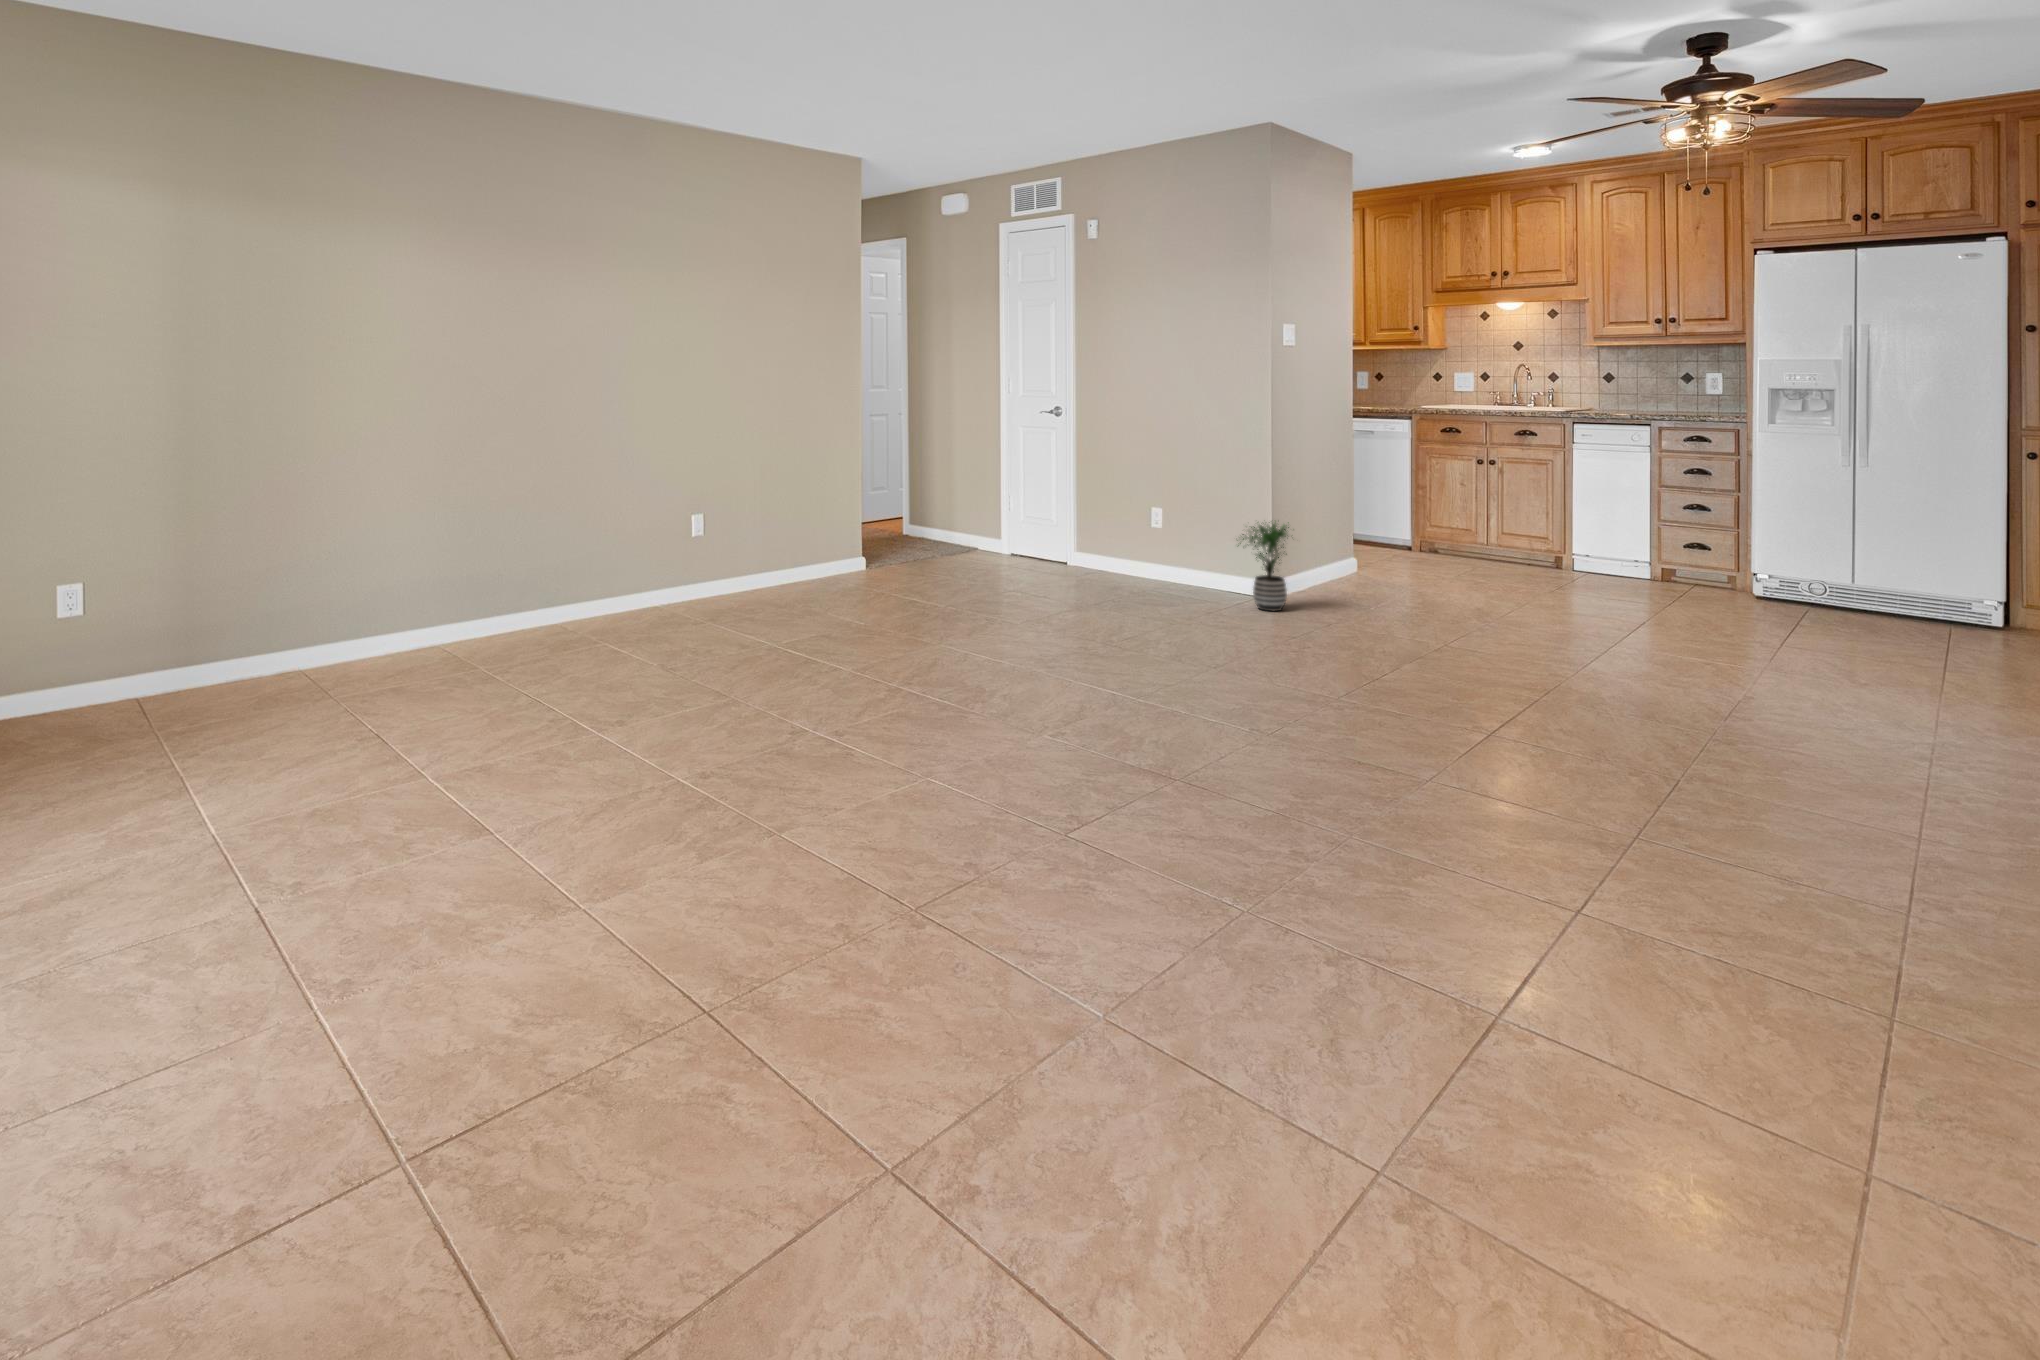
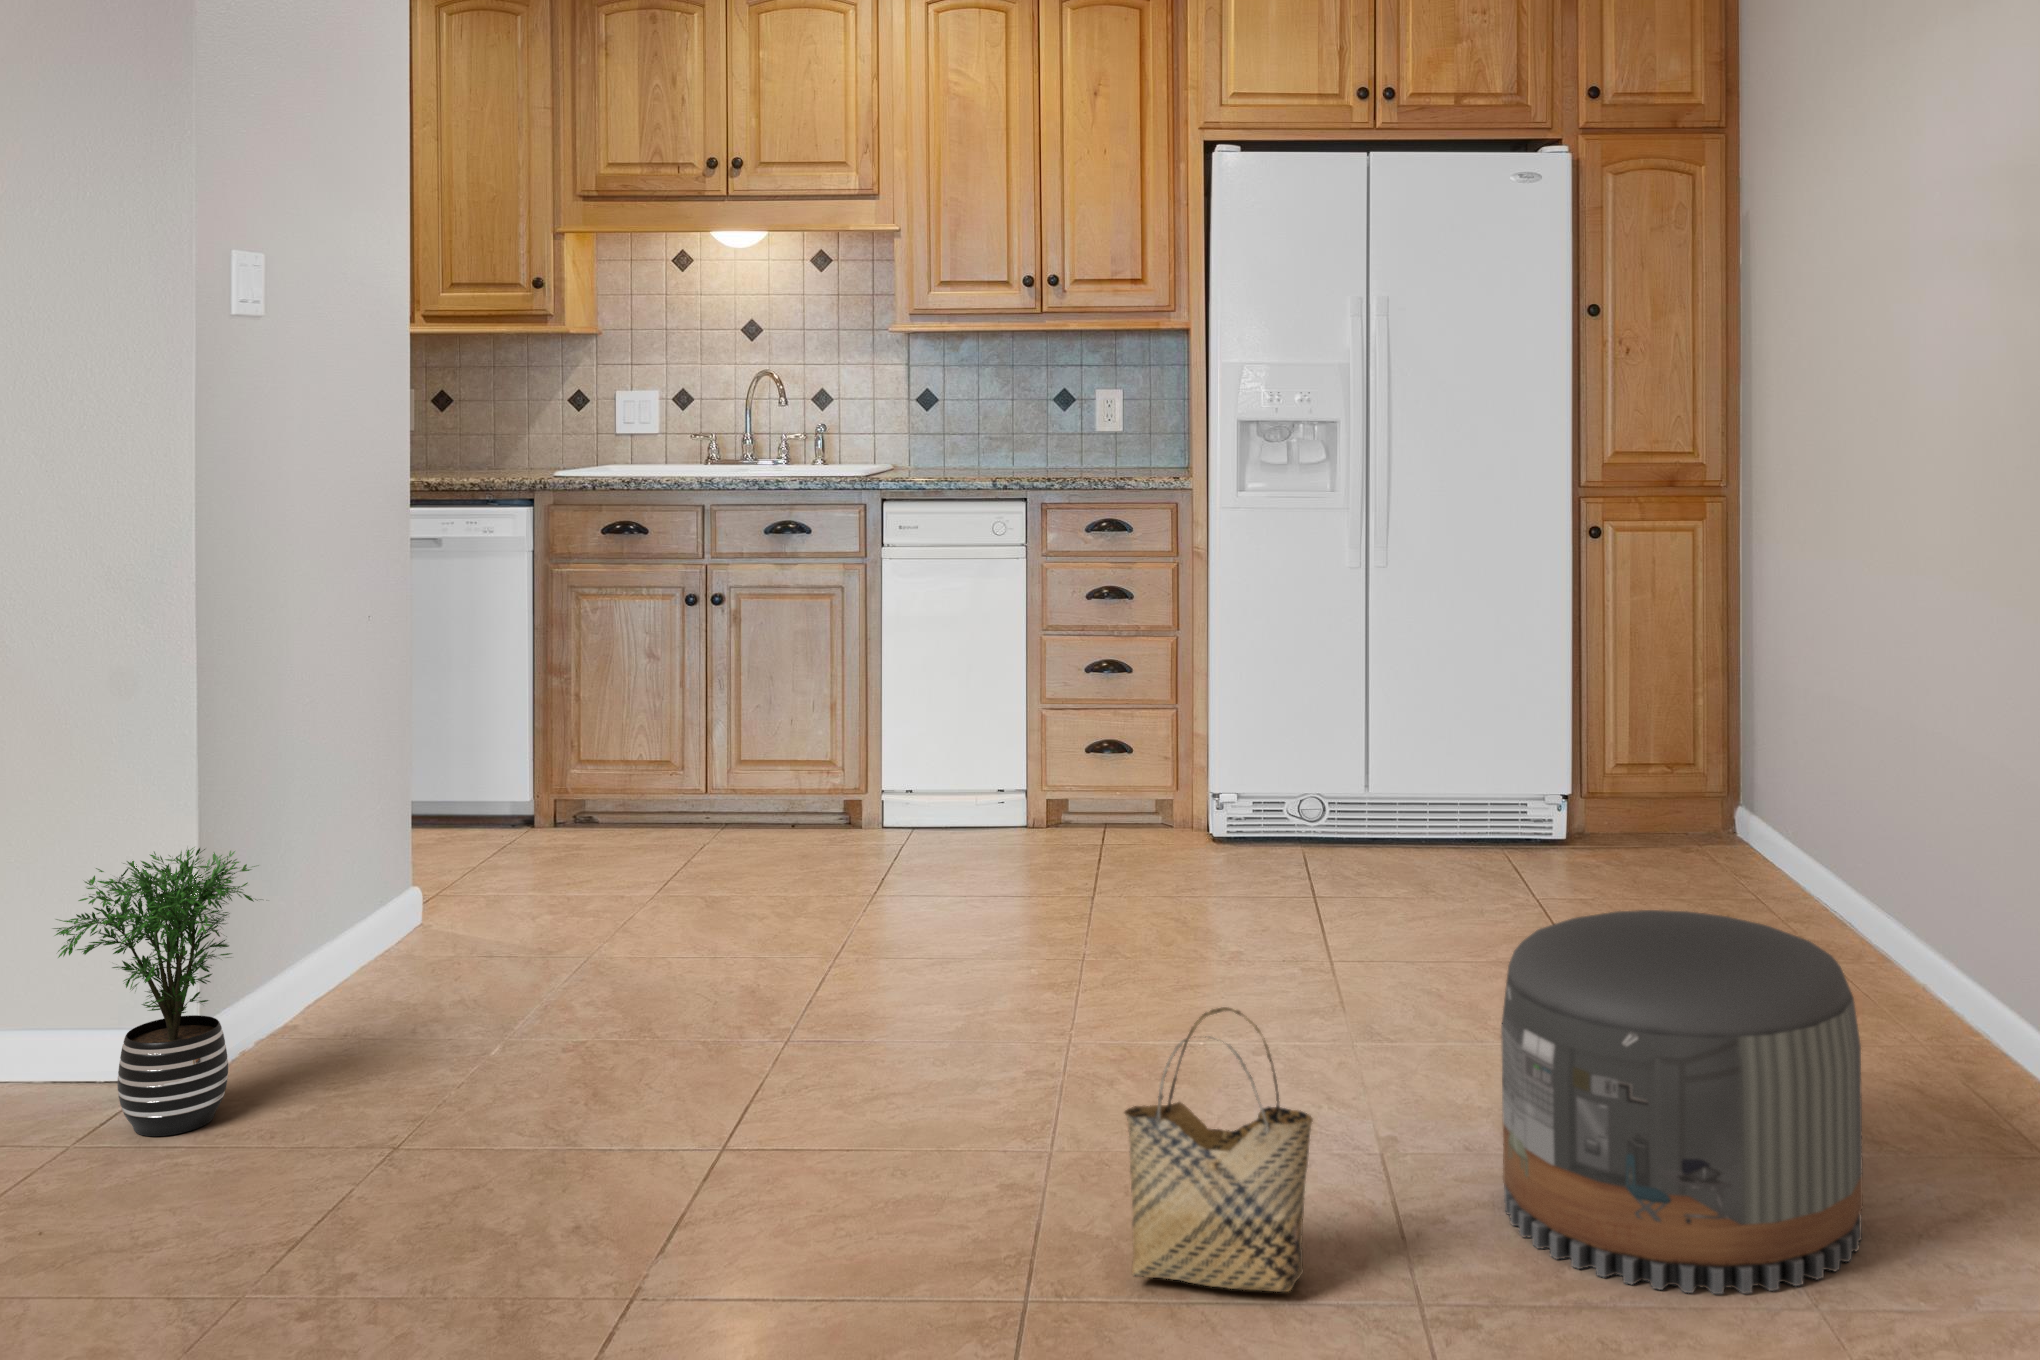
pouf: none [1791,607,1995,768] -> present [1501,910,1863,1294]
woven basket: none [1596,609,1679,716] -> present [1124,1007,1313,1292]

